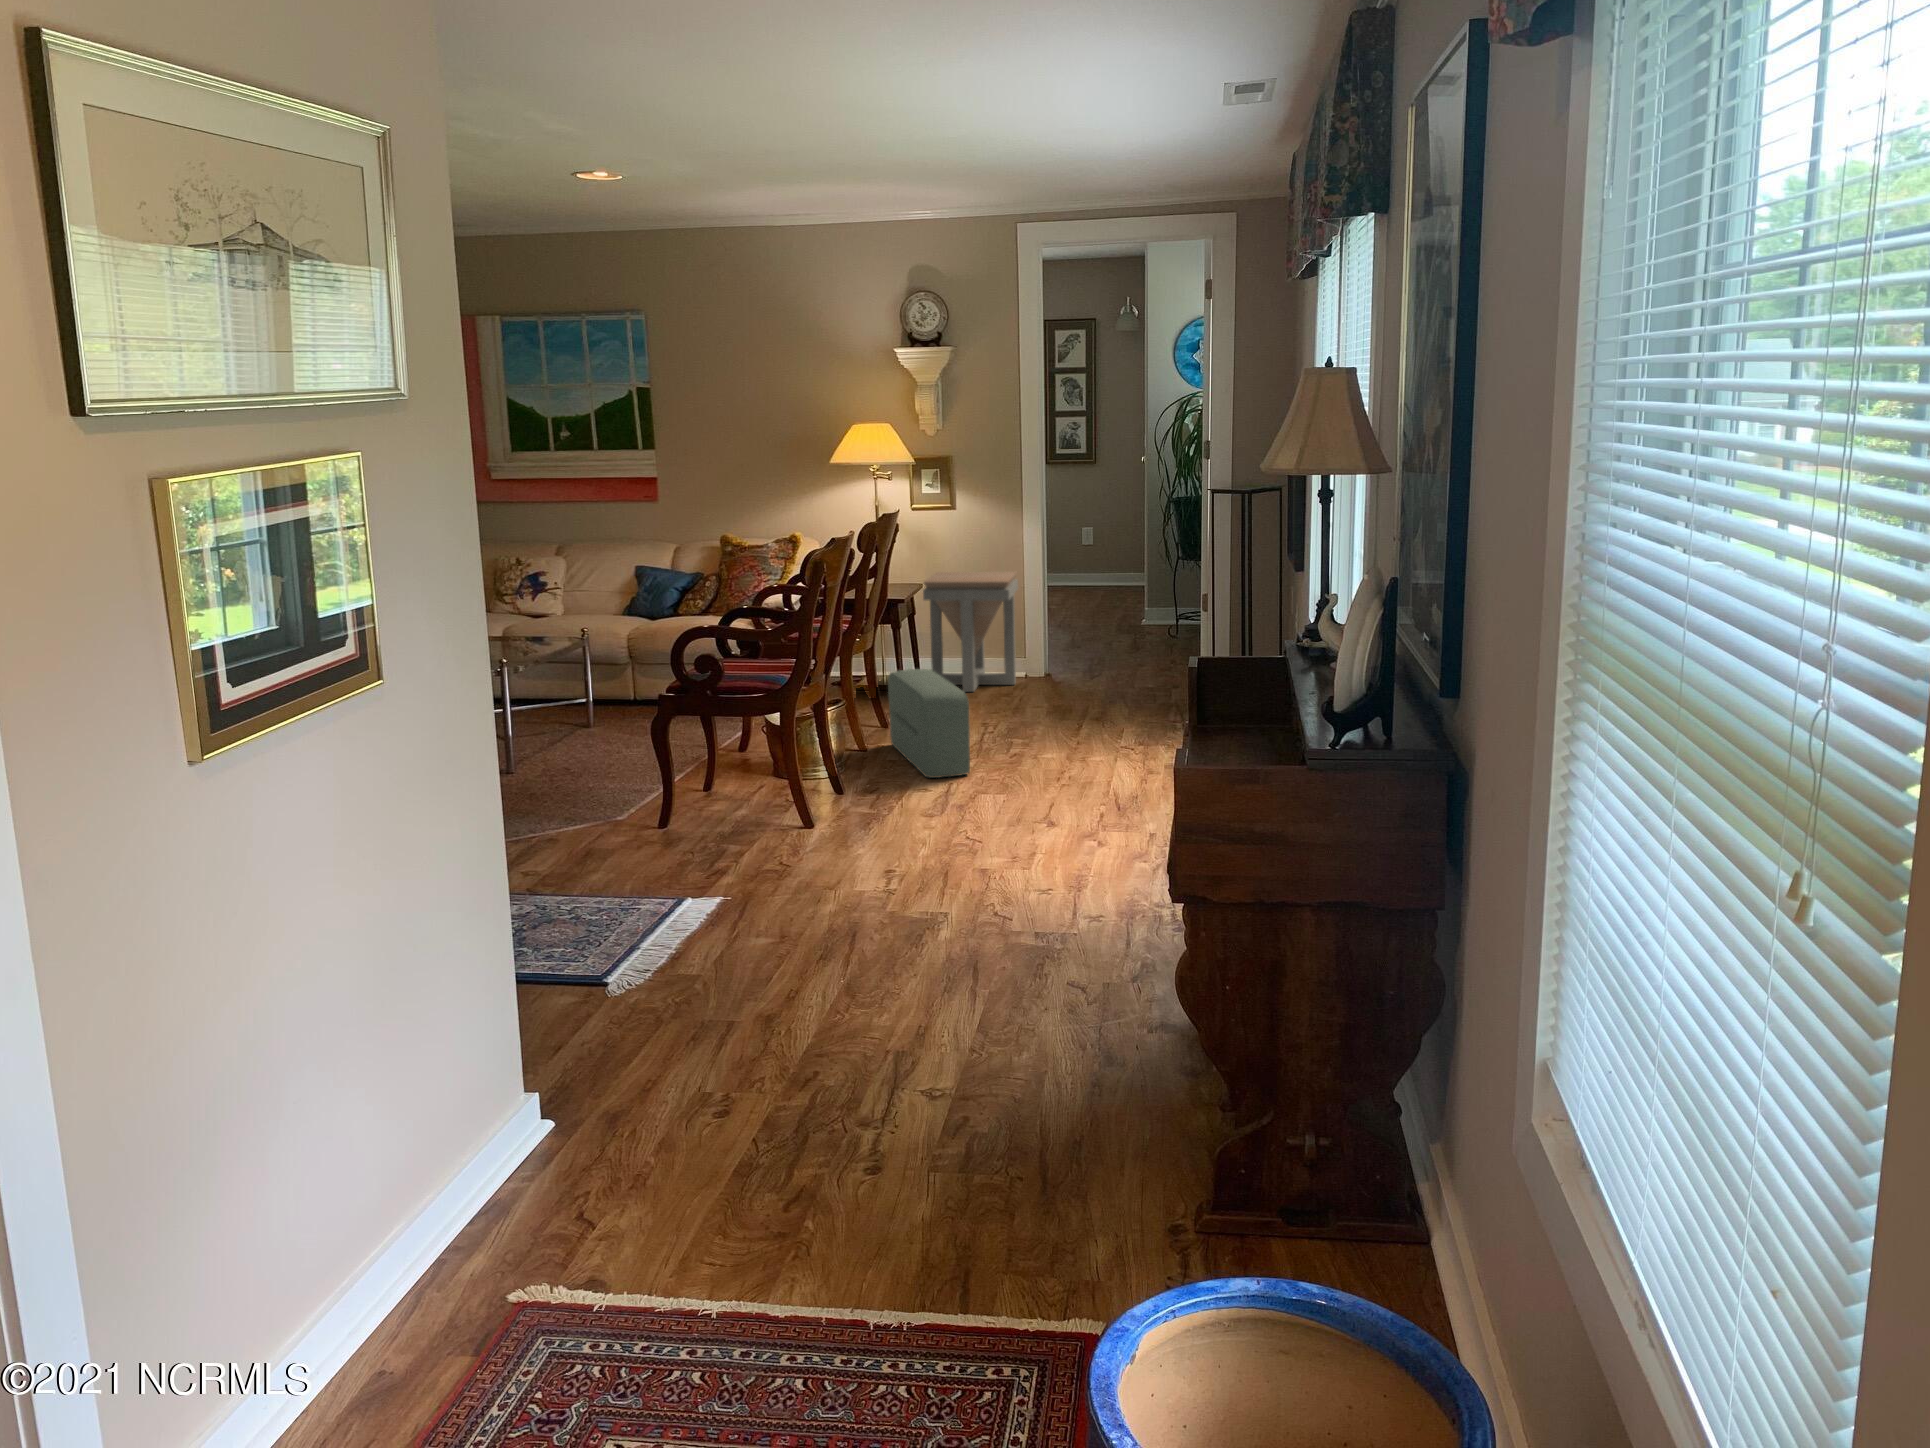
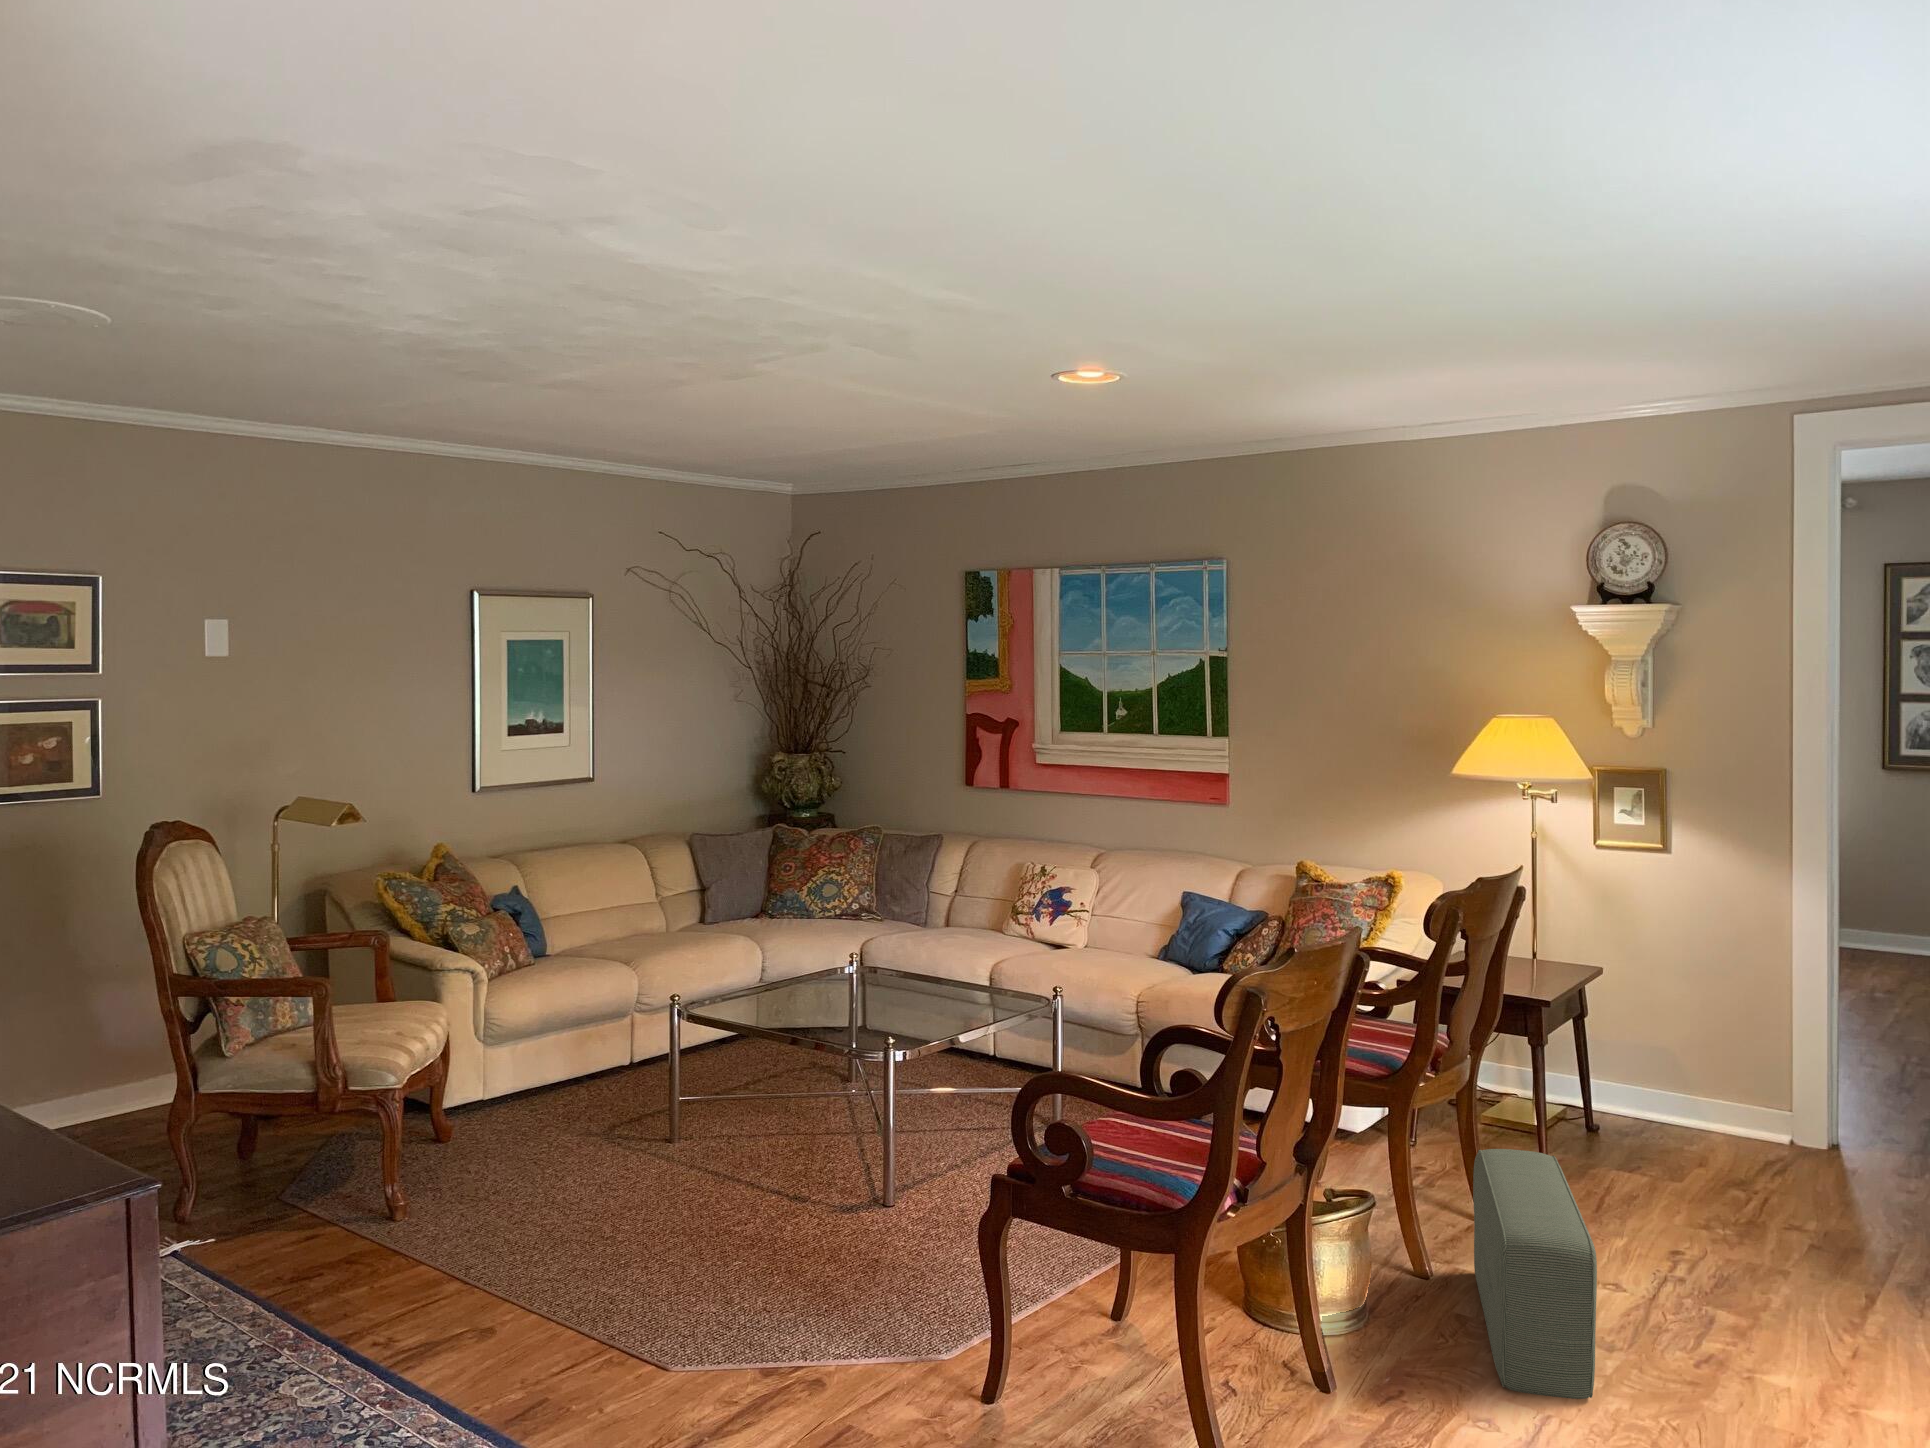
side table: present [923,572,1018,692] -> none [1593,951,1777,1168]

